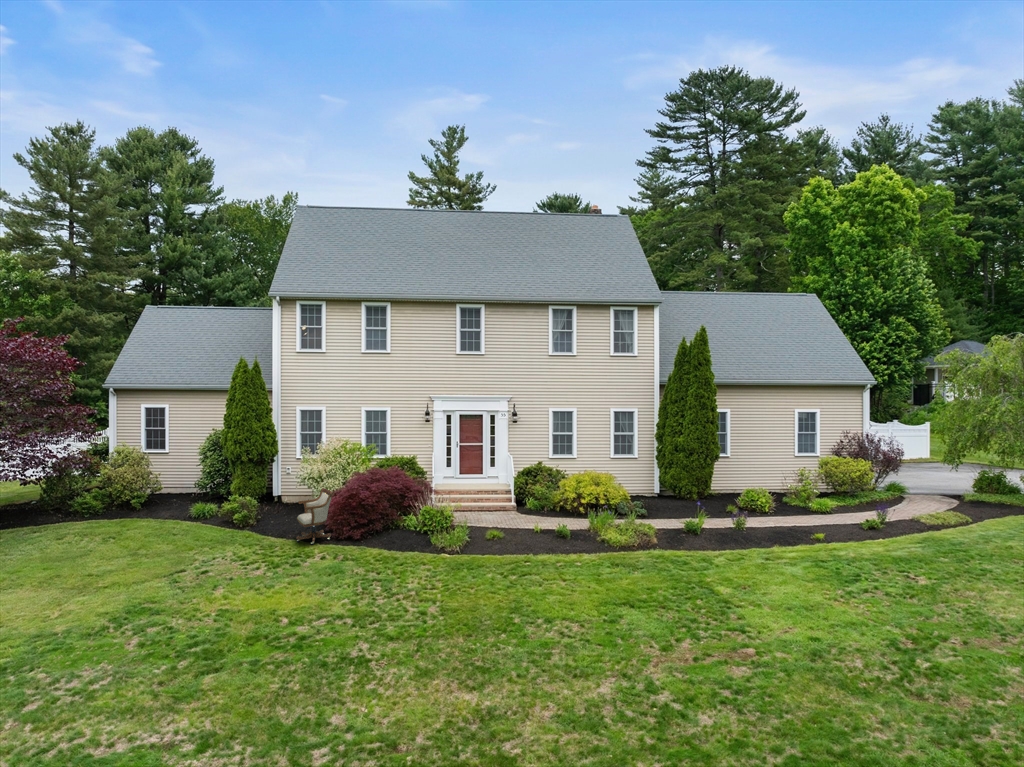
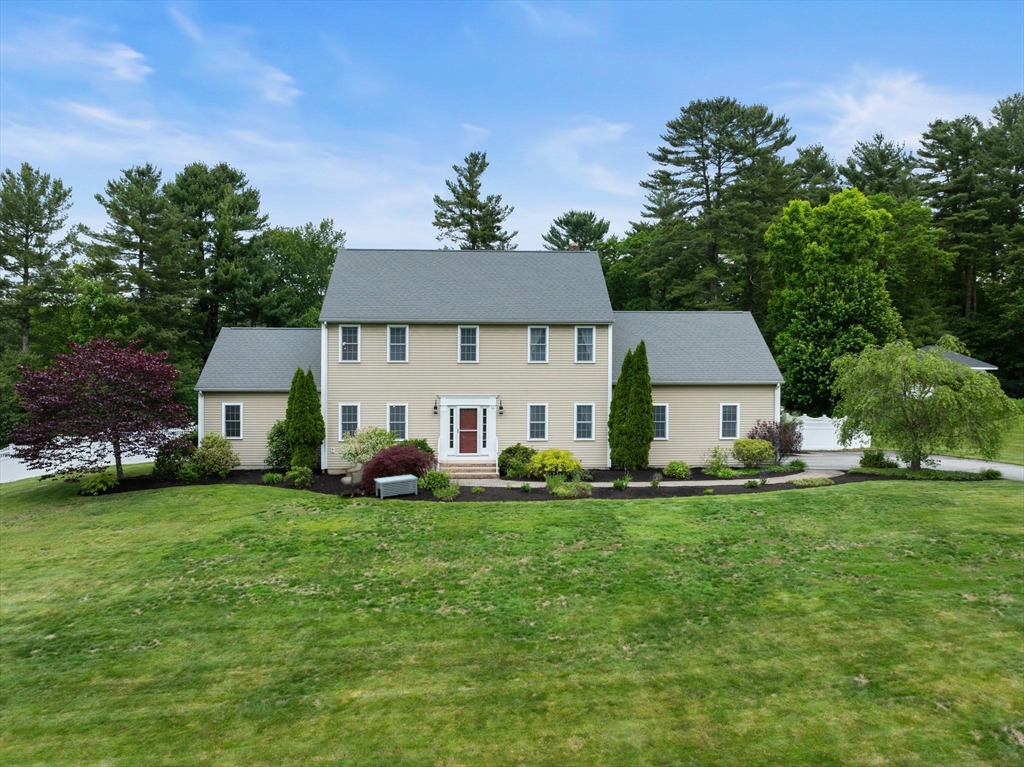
storage bench: none [345,509,409,548] -> present [374,475,418,499]

